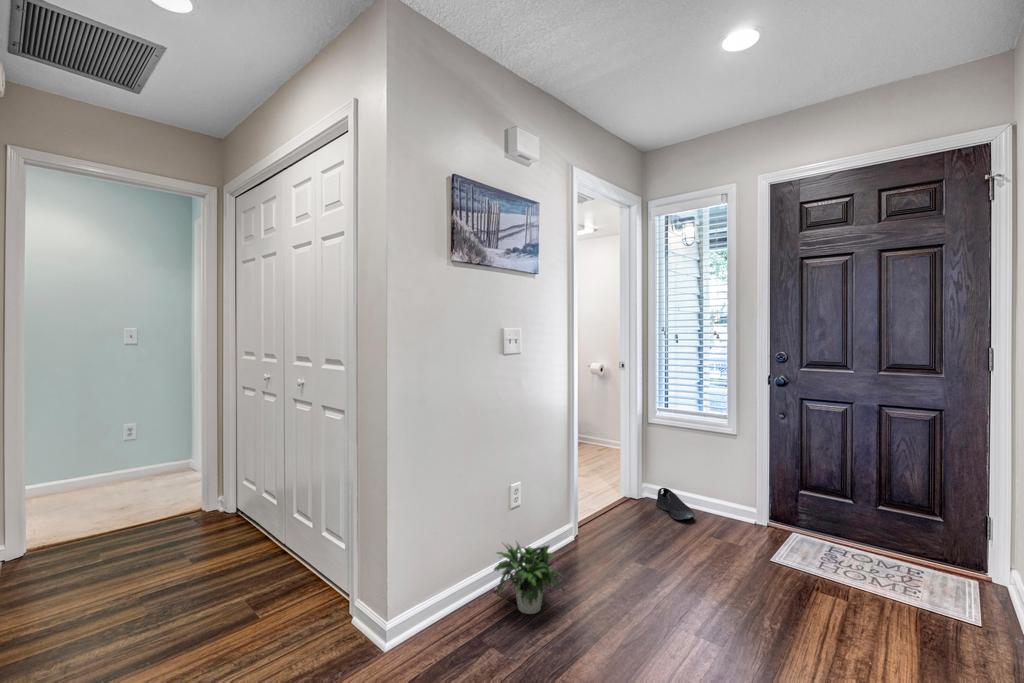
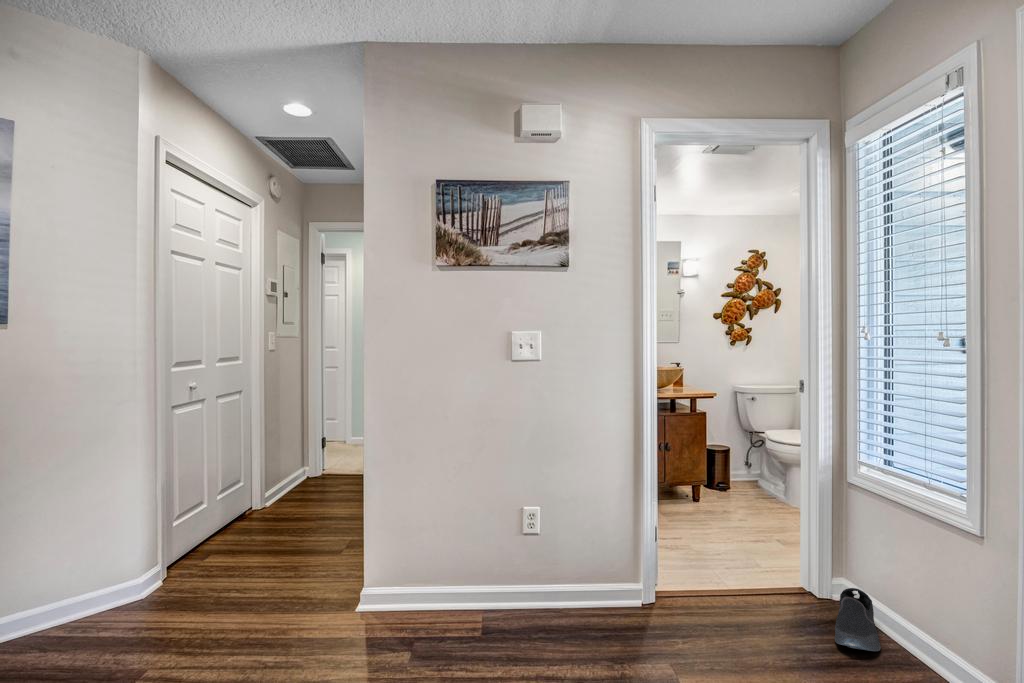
potted plant: present [494,543,568,614] -> none [447,558,526,647]

